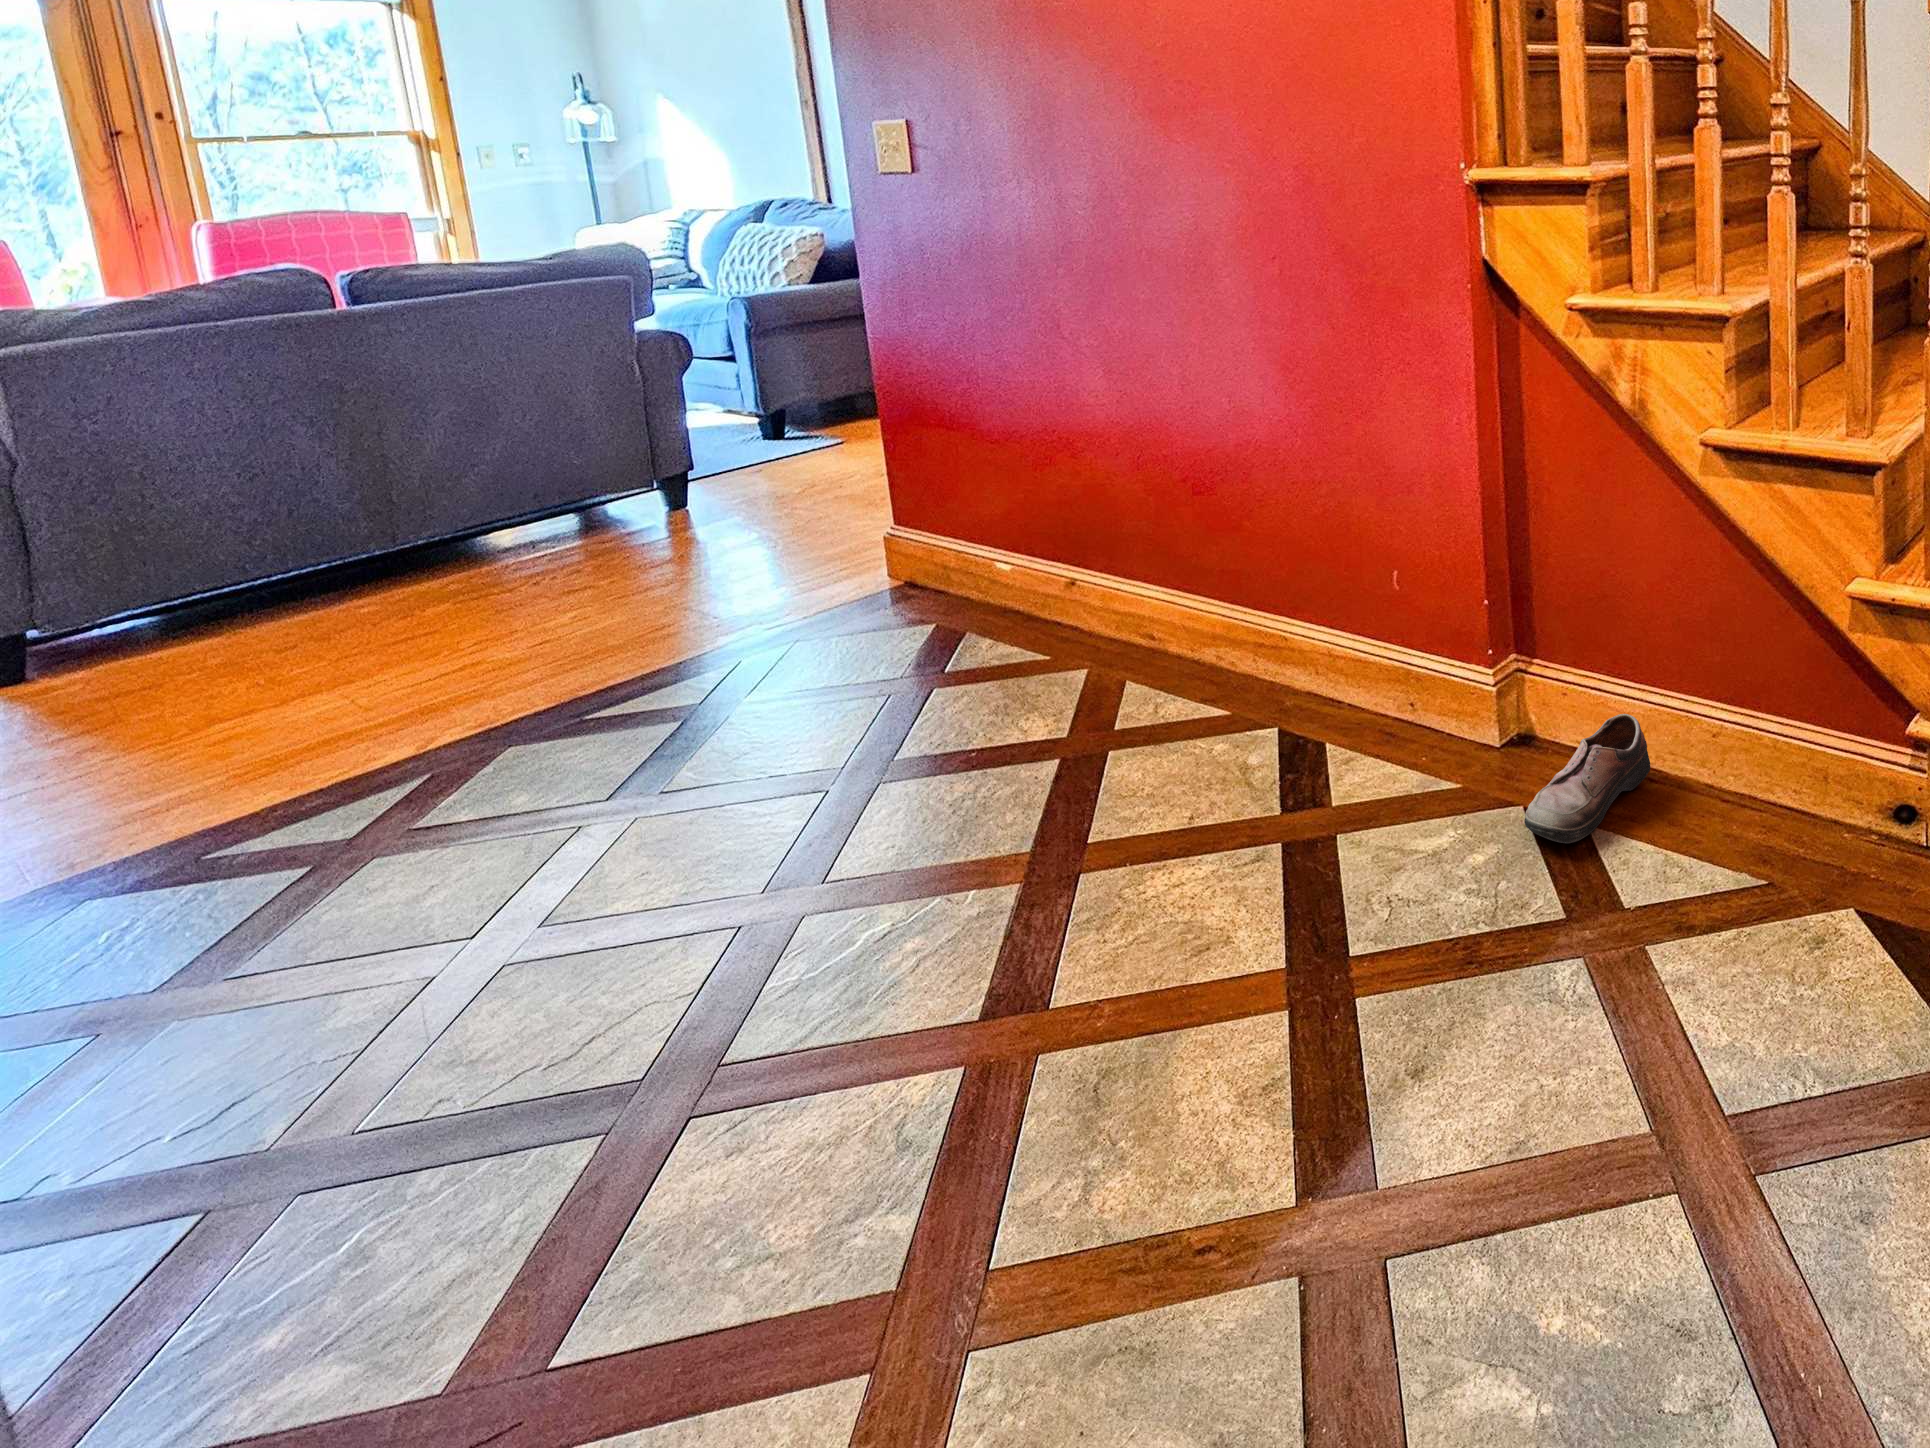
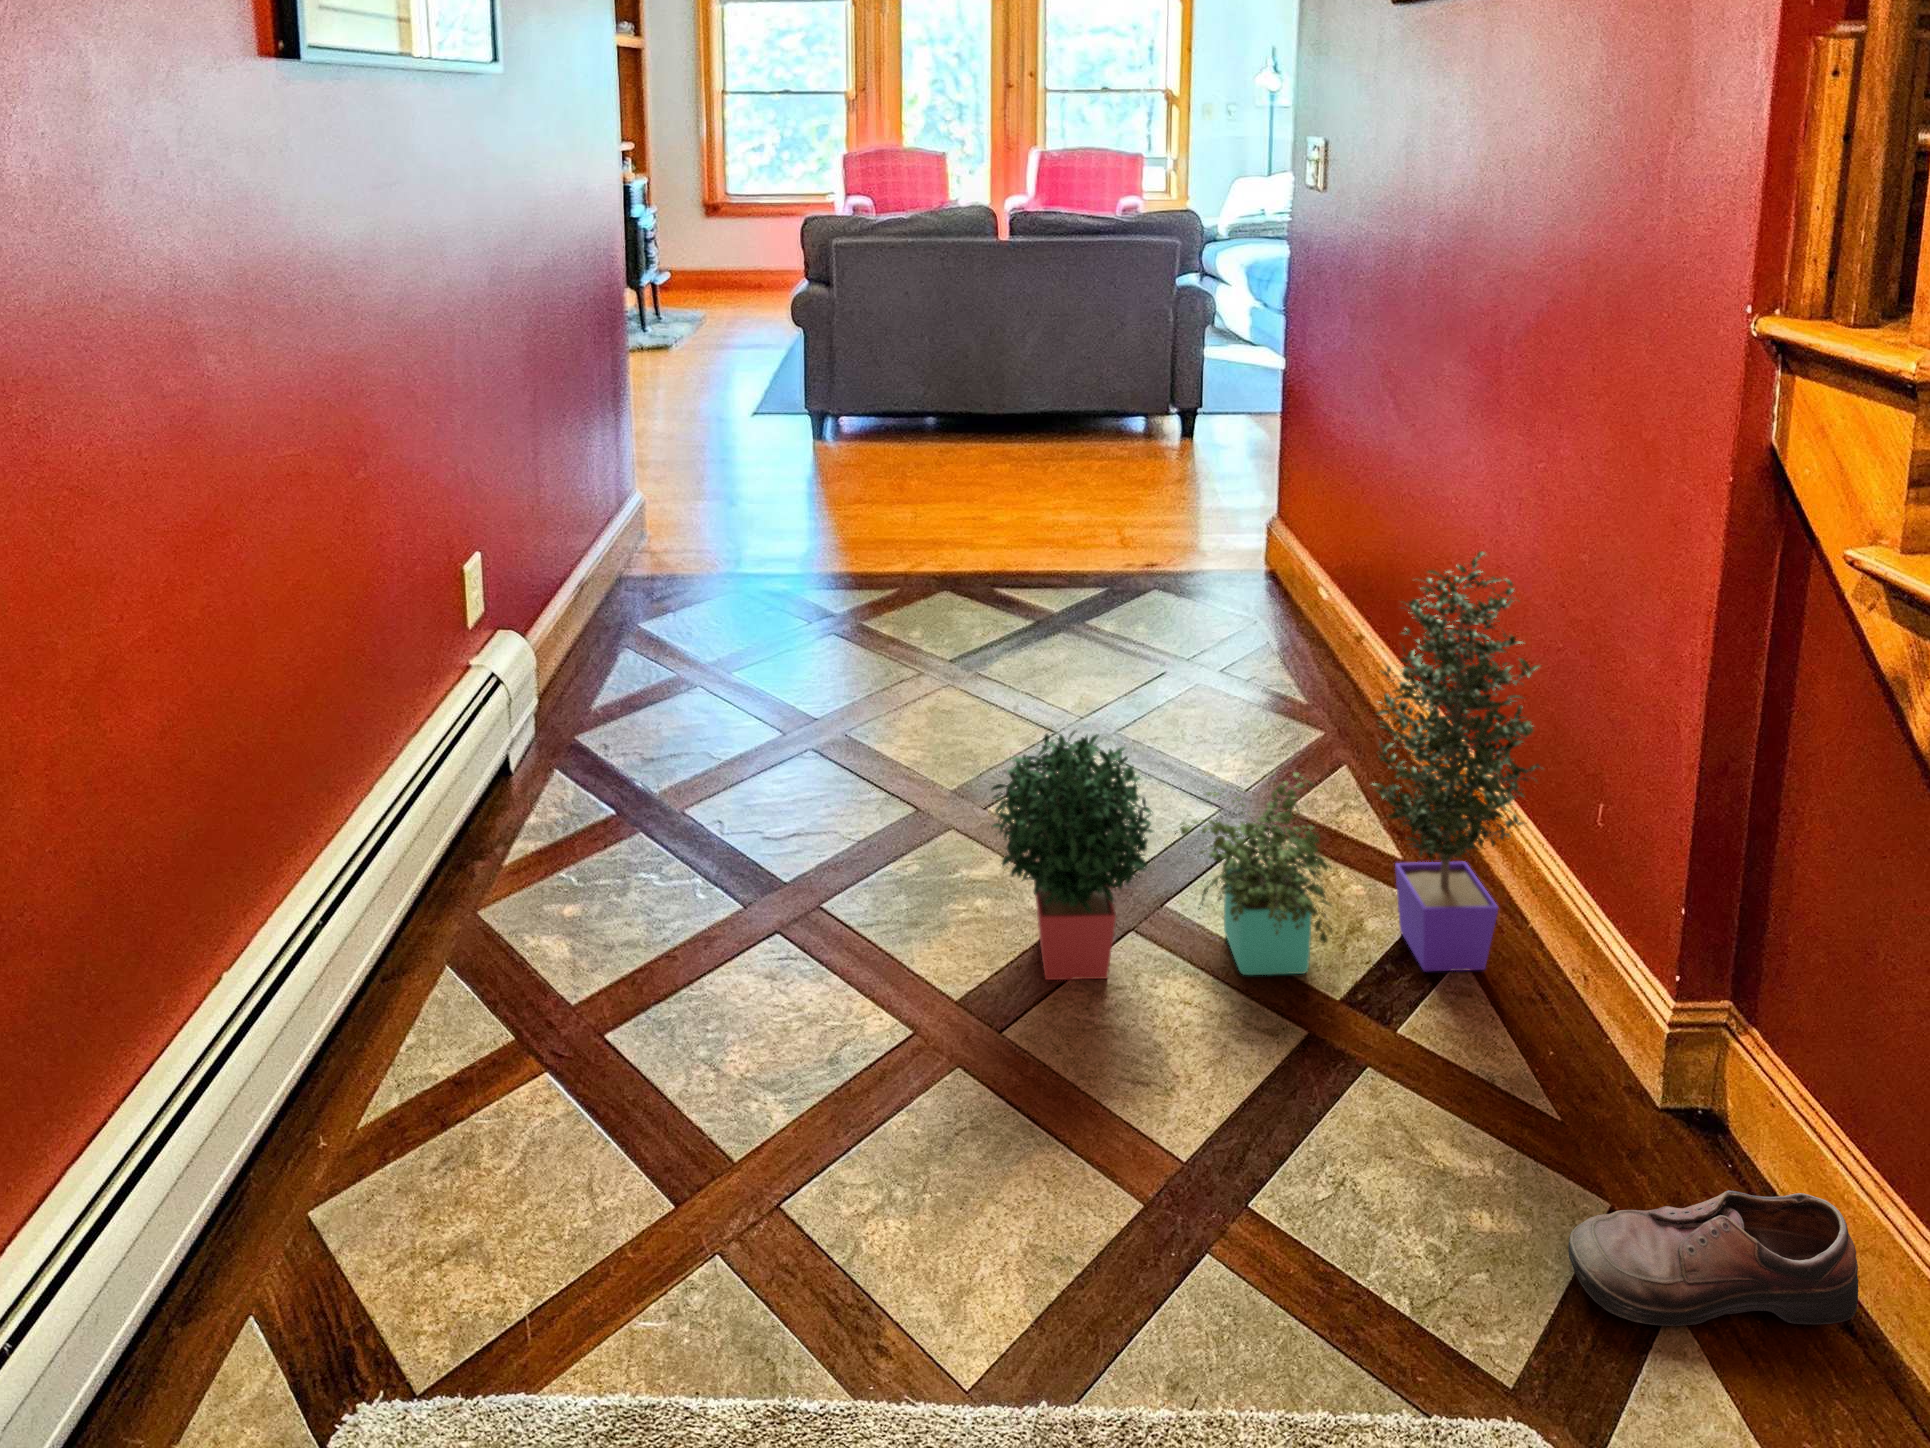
potted plant: none [939,411,1369,954] -> present [991,551,1540,980]

